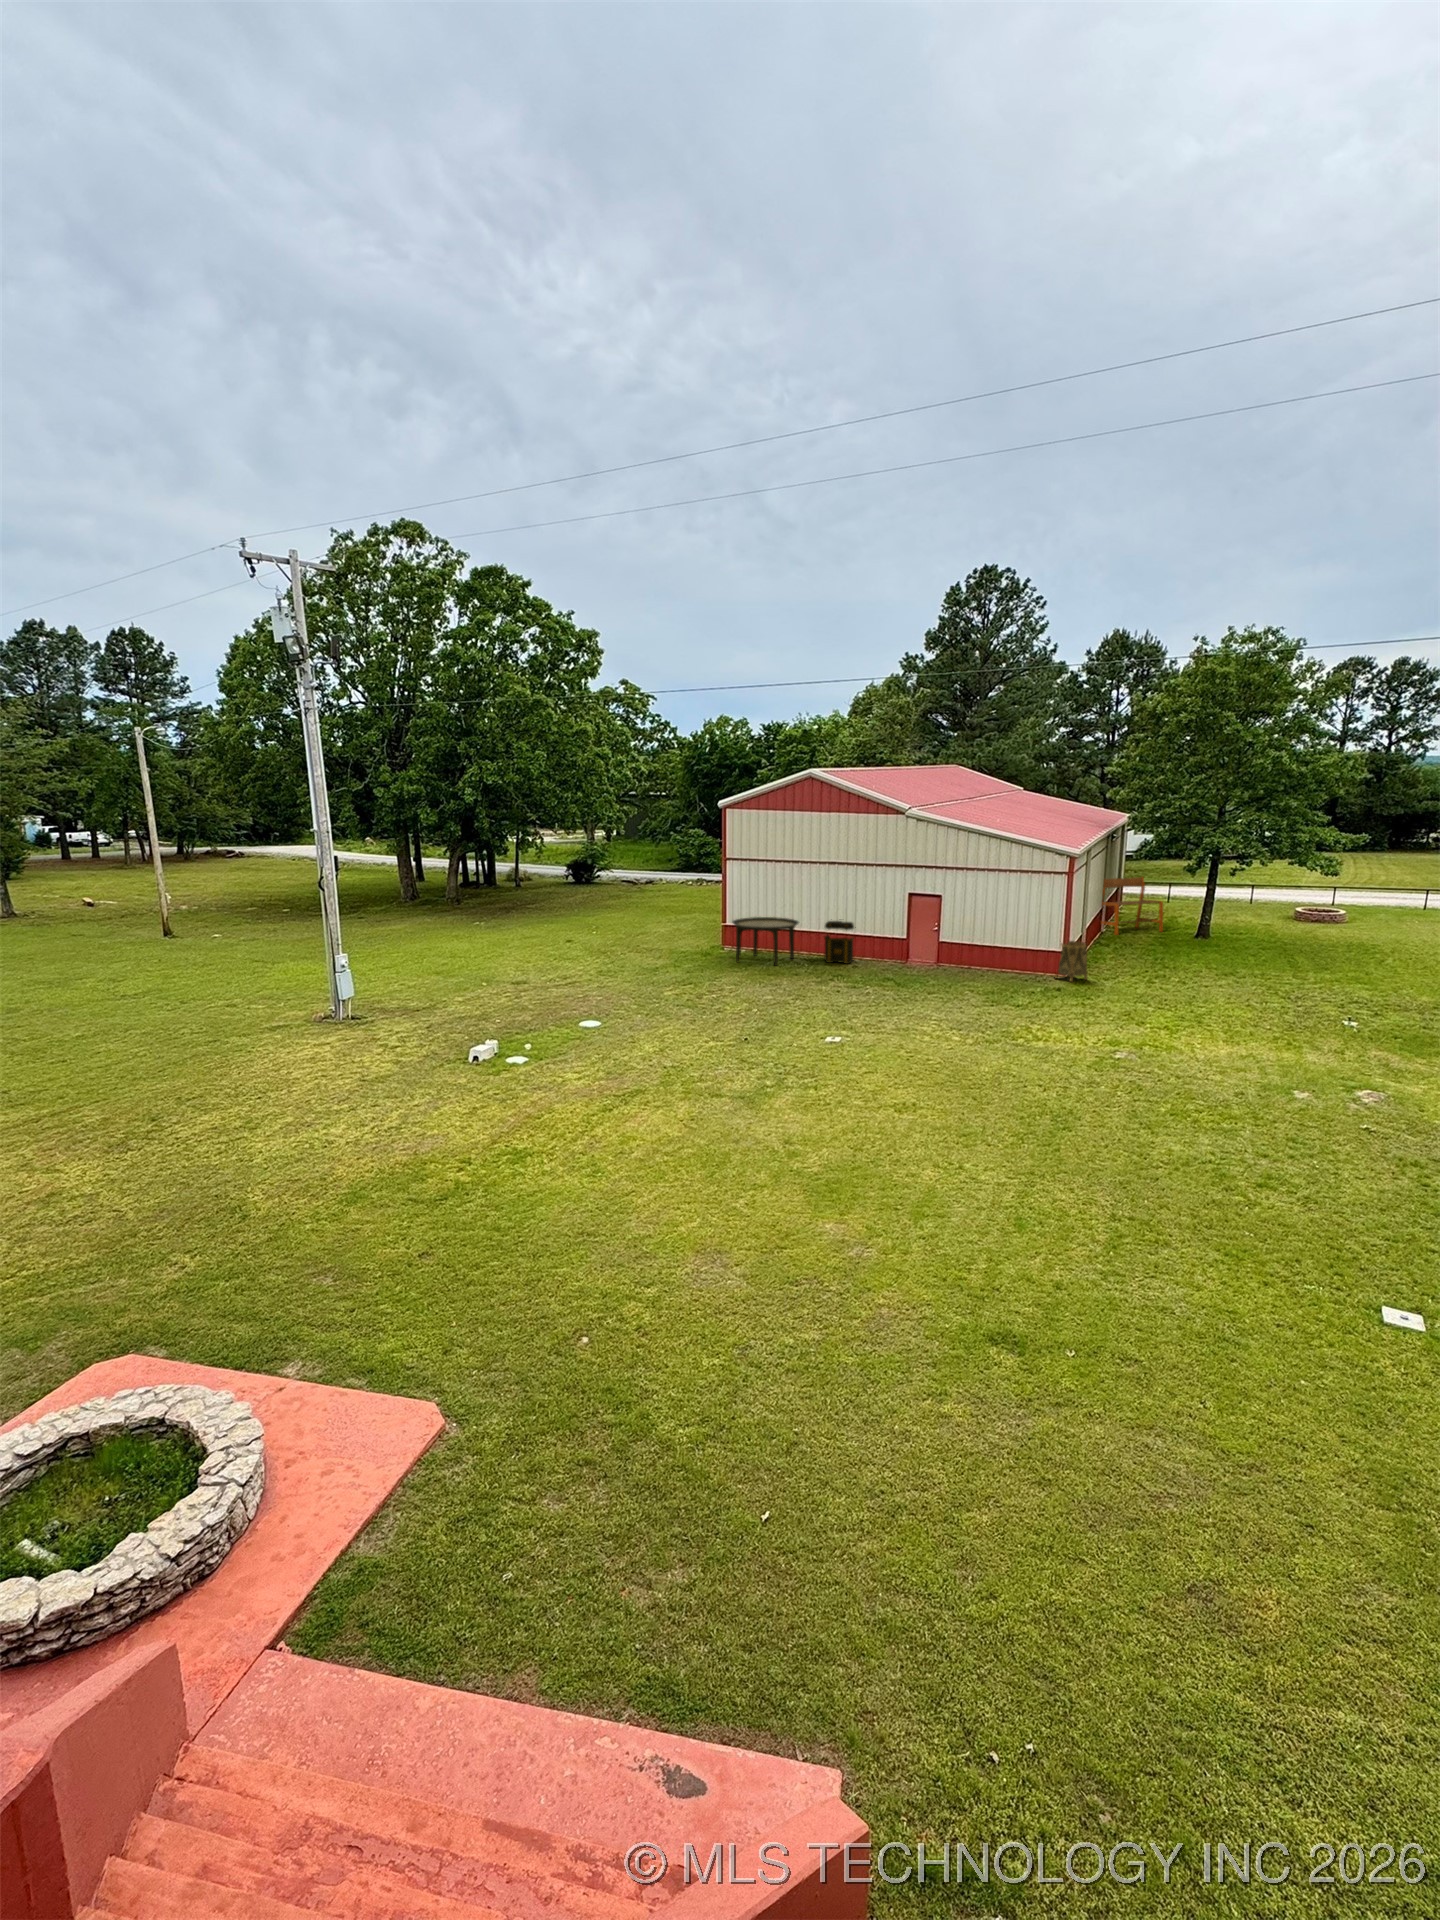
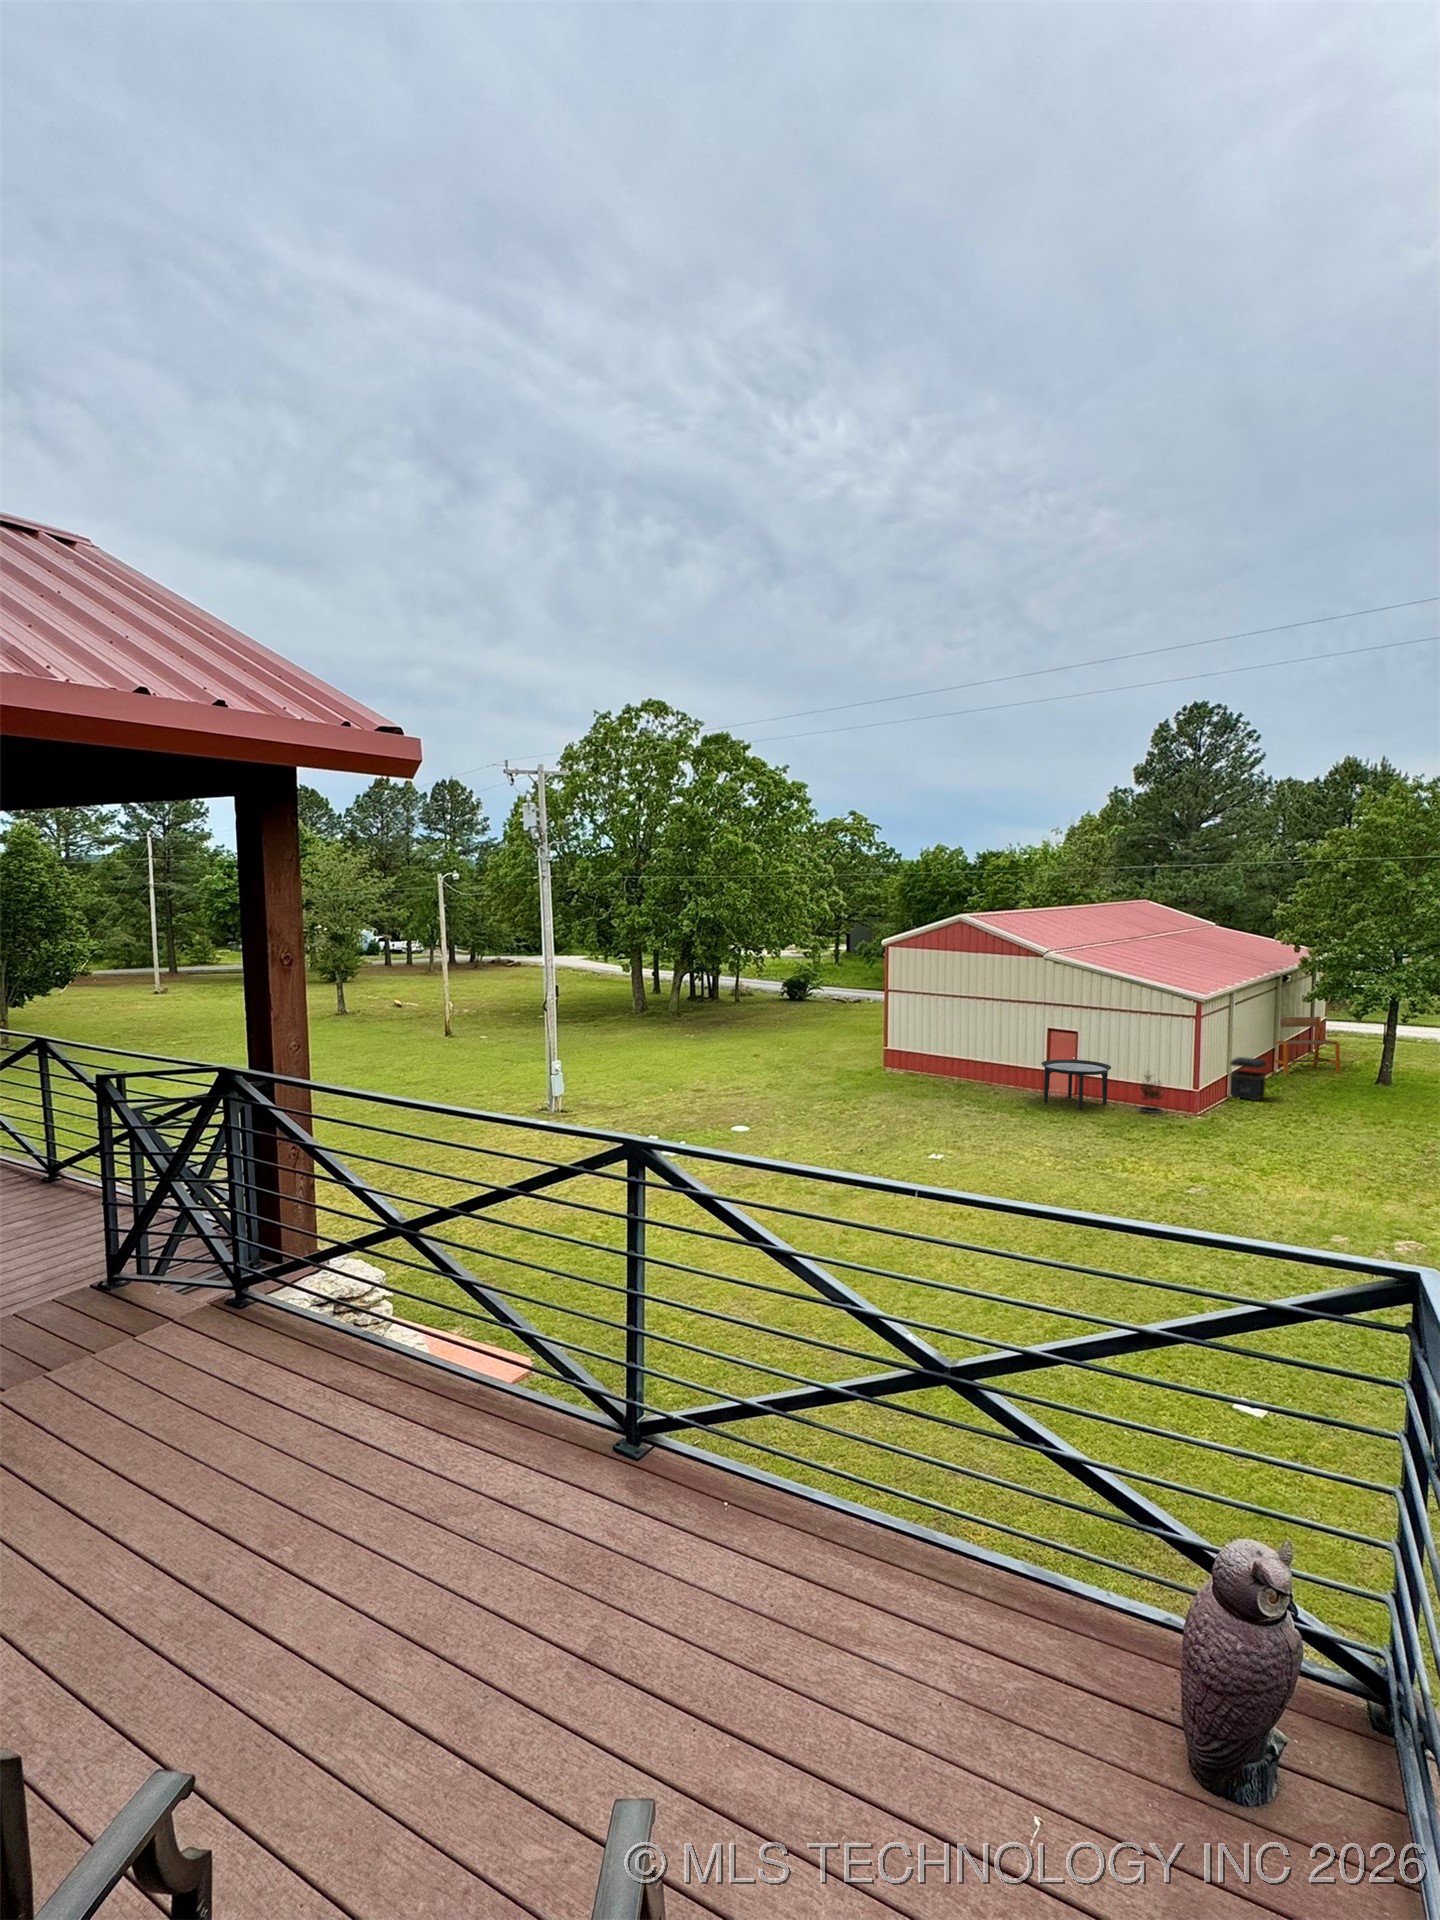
round table: present [733,917,799,966] -> present [1041,1059,1111,1110]
toolbox: present [824,921,856,964] -> present [1230,1057,1266,1101]
potted tree: none [1008,934,1036,980] -> present [1139,1075,1164,1113]
basket: present [1058,941,1087,982] -> none [1184,1078,1217,1117]

